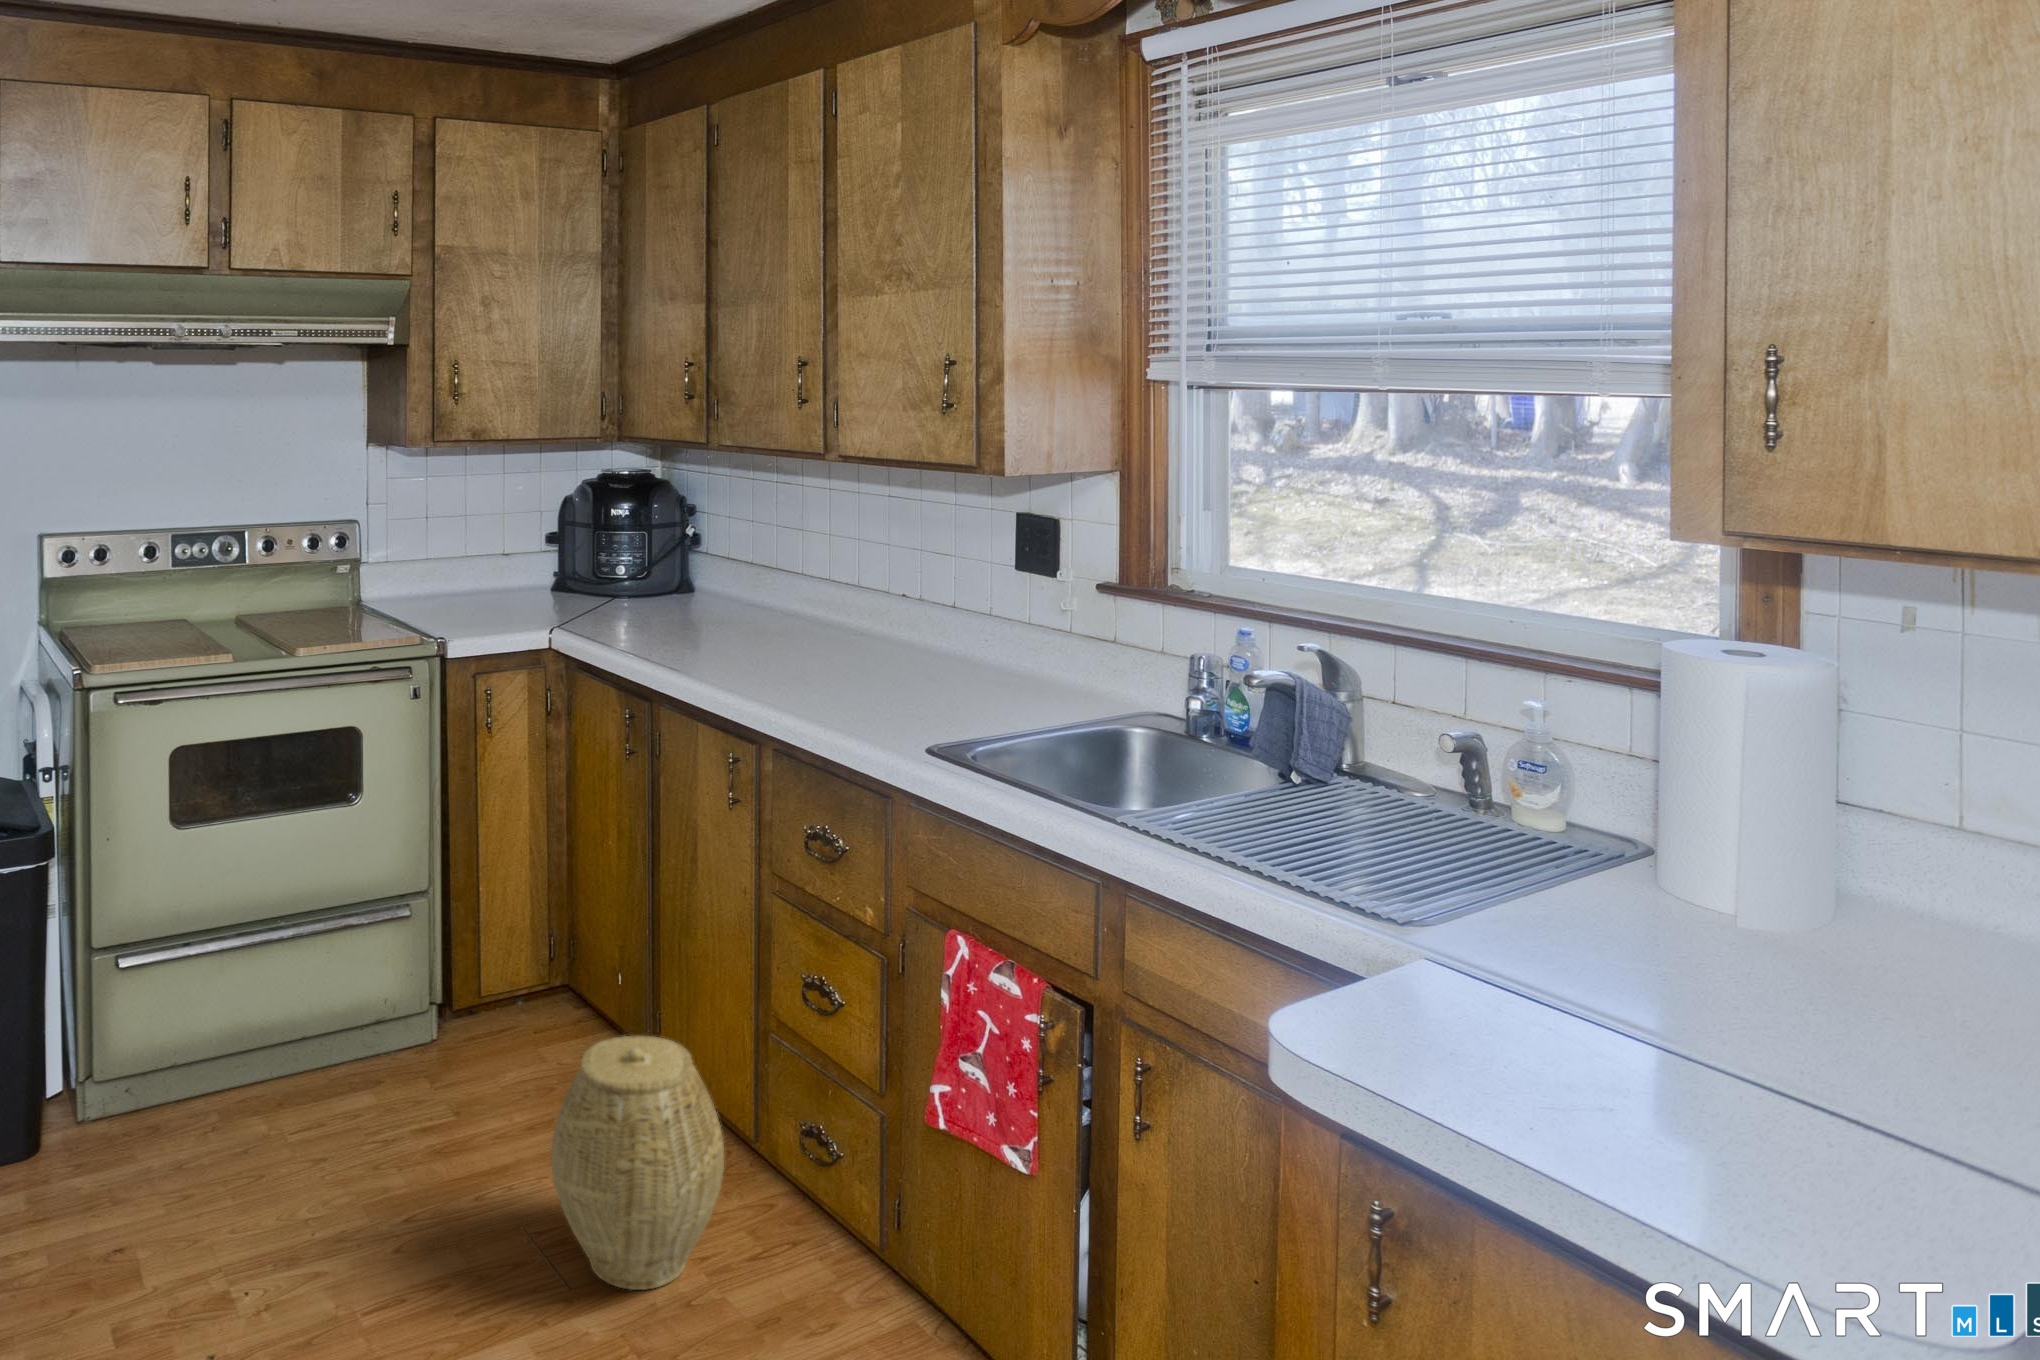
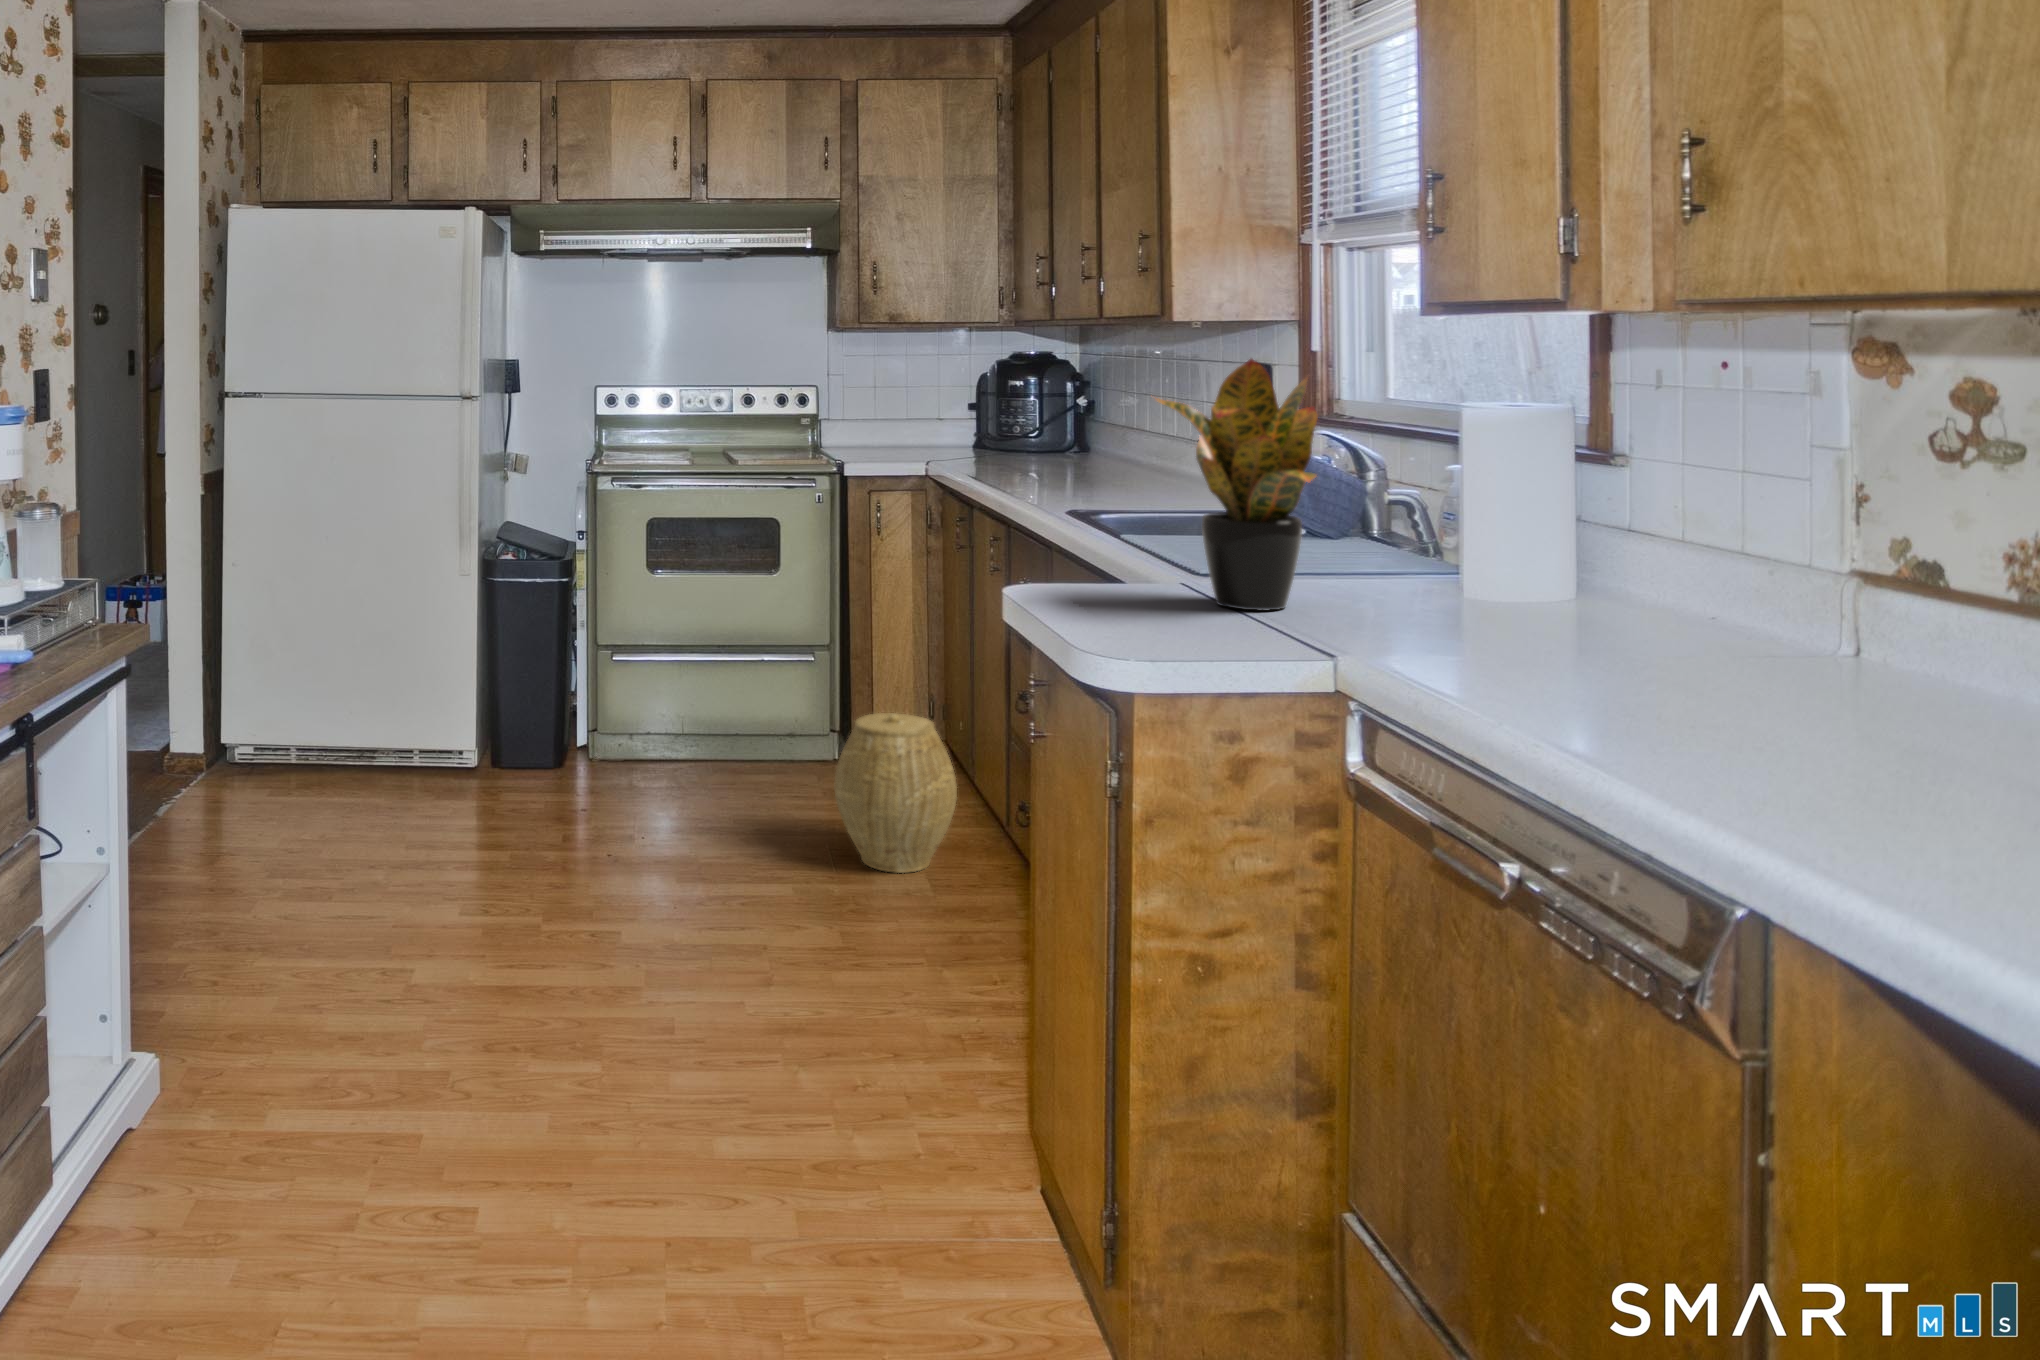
potted plant: none [1499,651,1828,1094] -> present [1157,359,1318,610]

